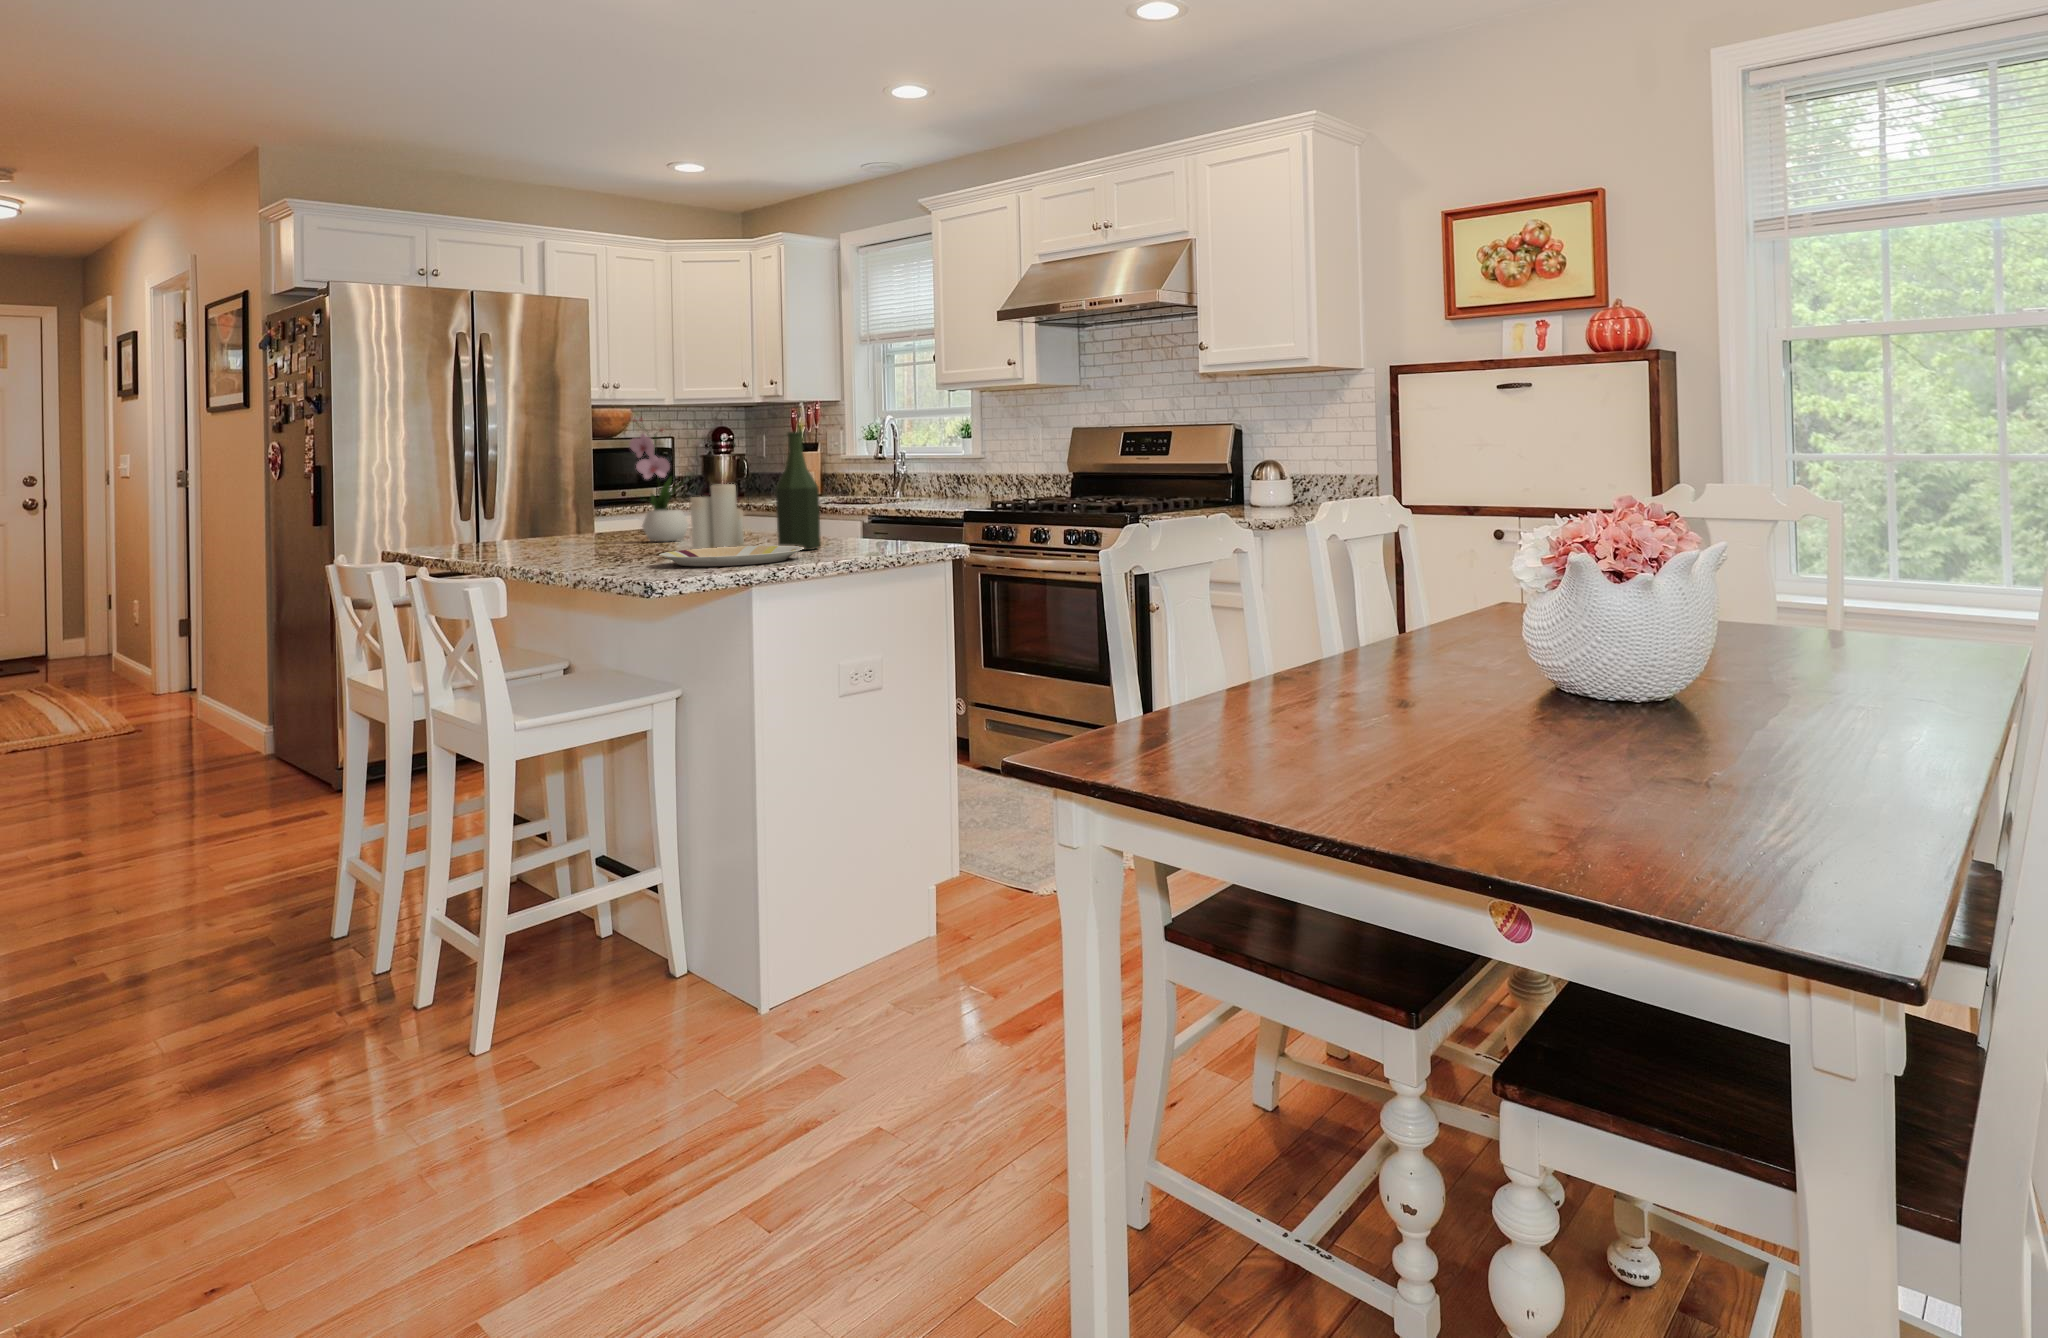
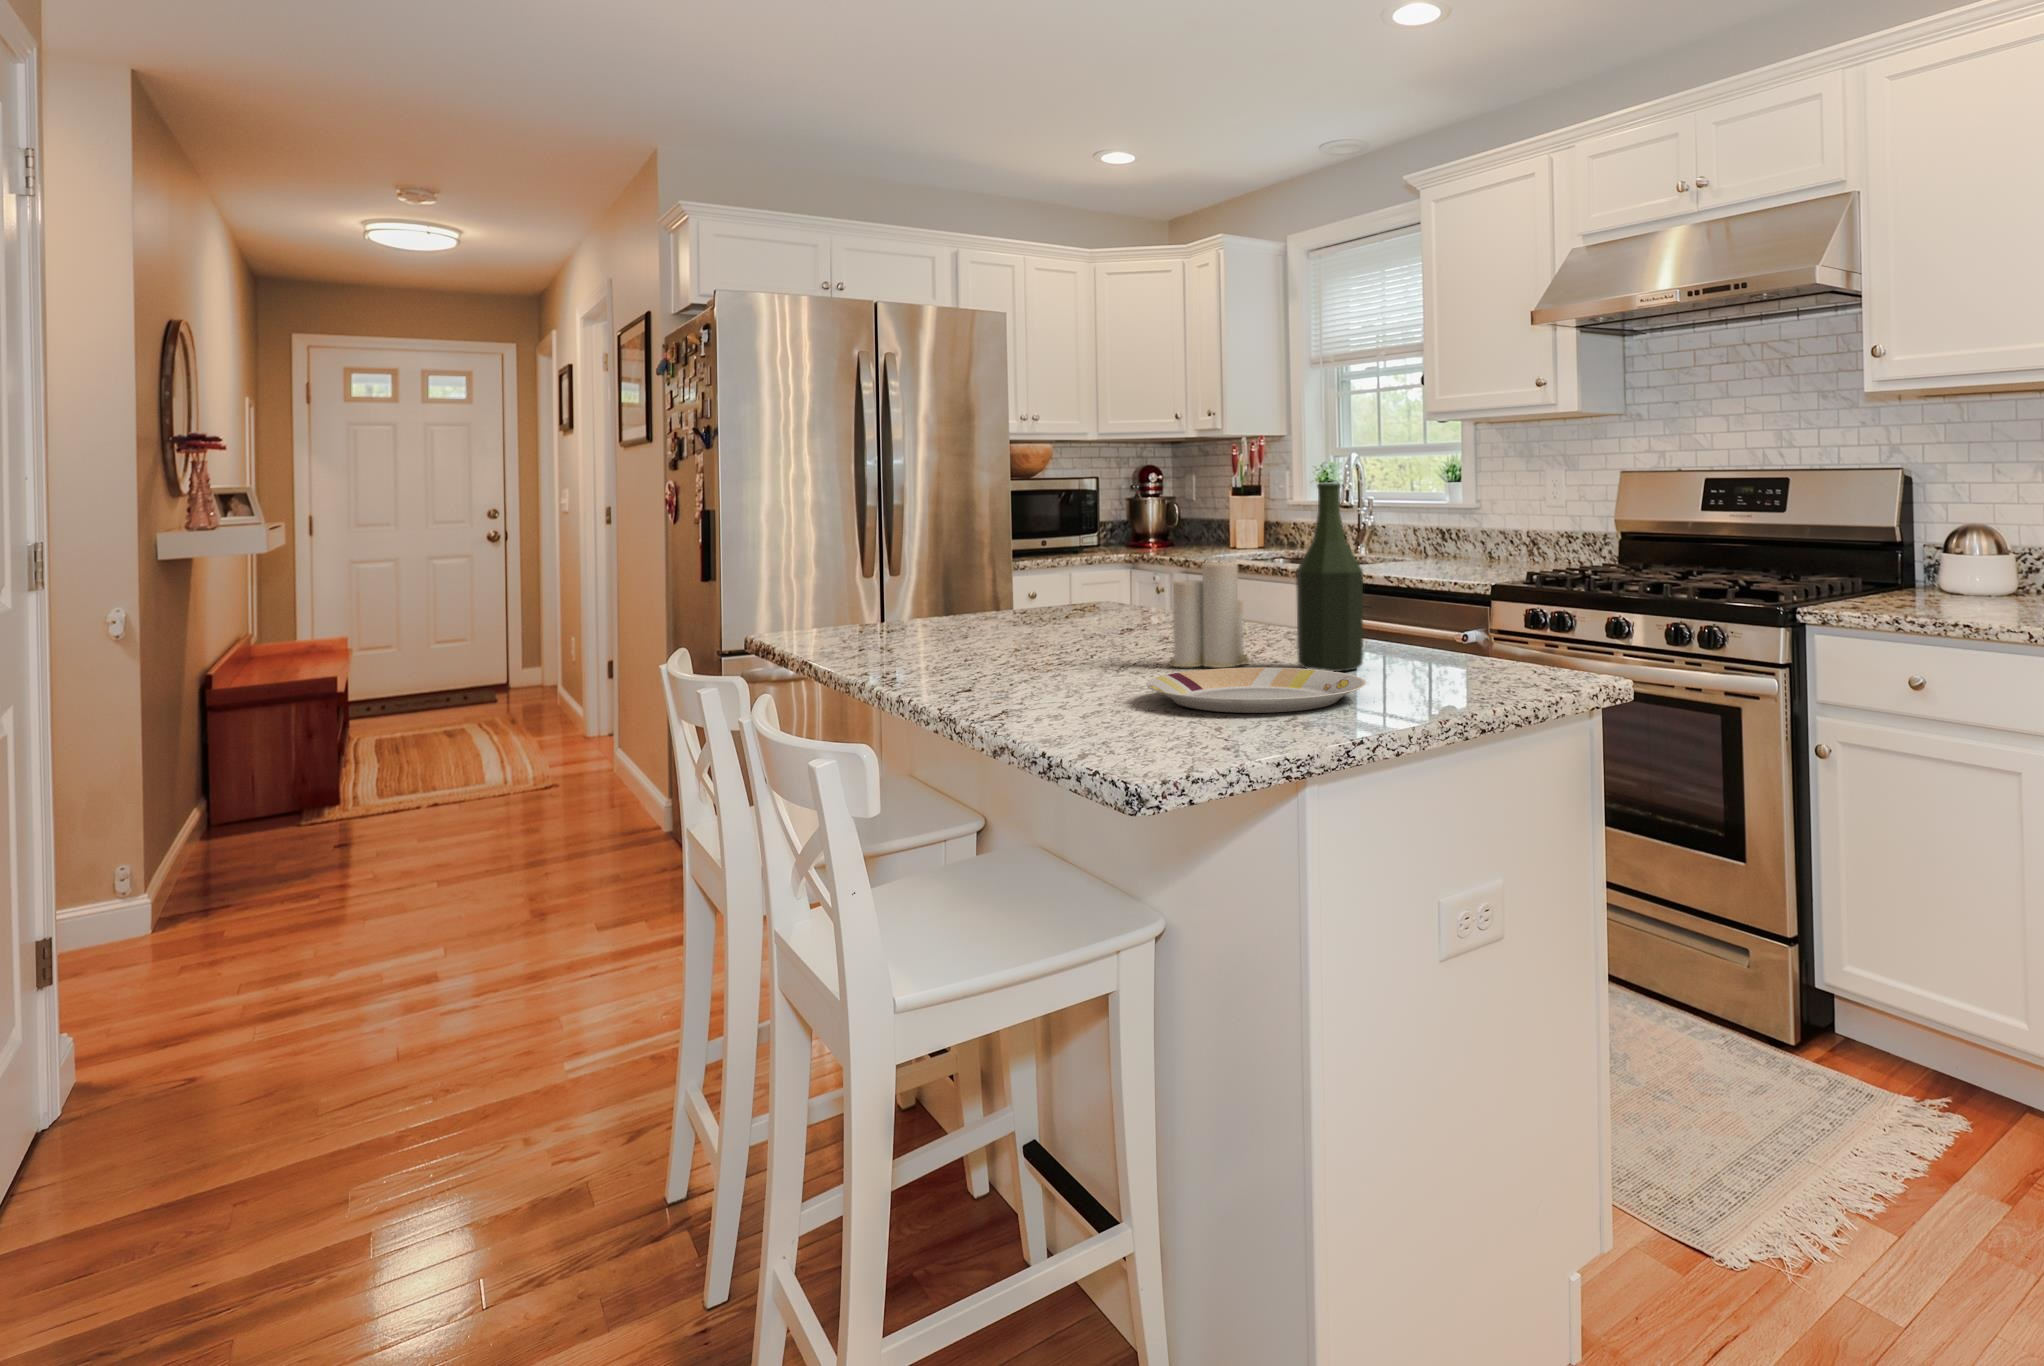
flower arrangement: present [629,418,689,542] -> none [1075,457,1152,631]

